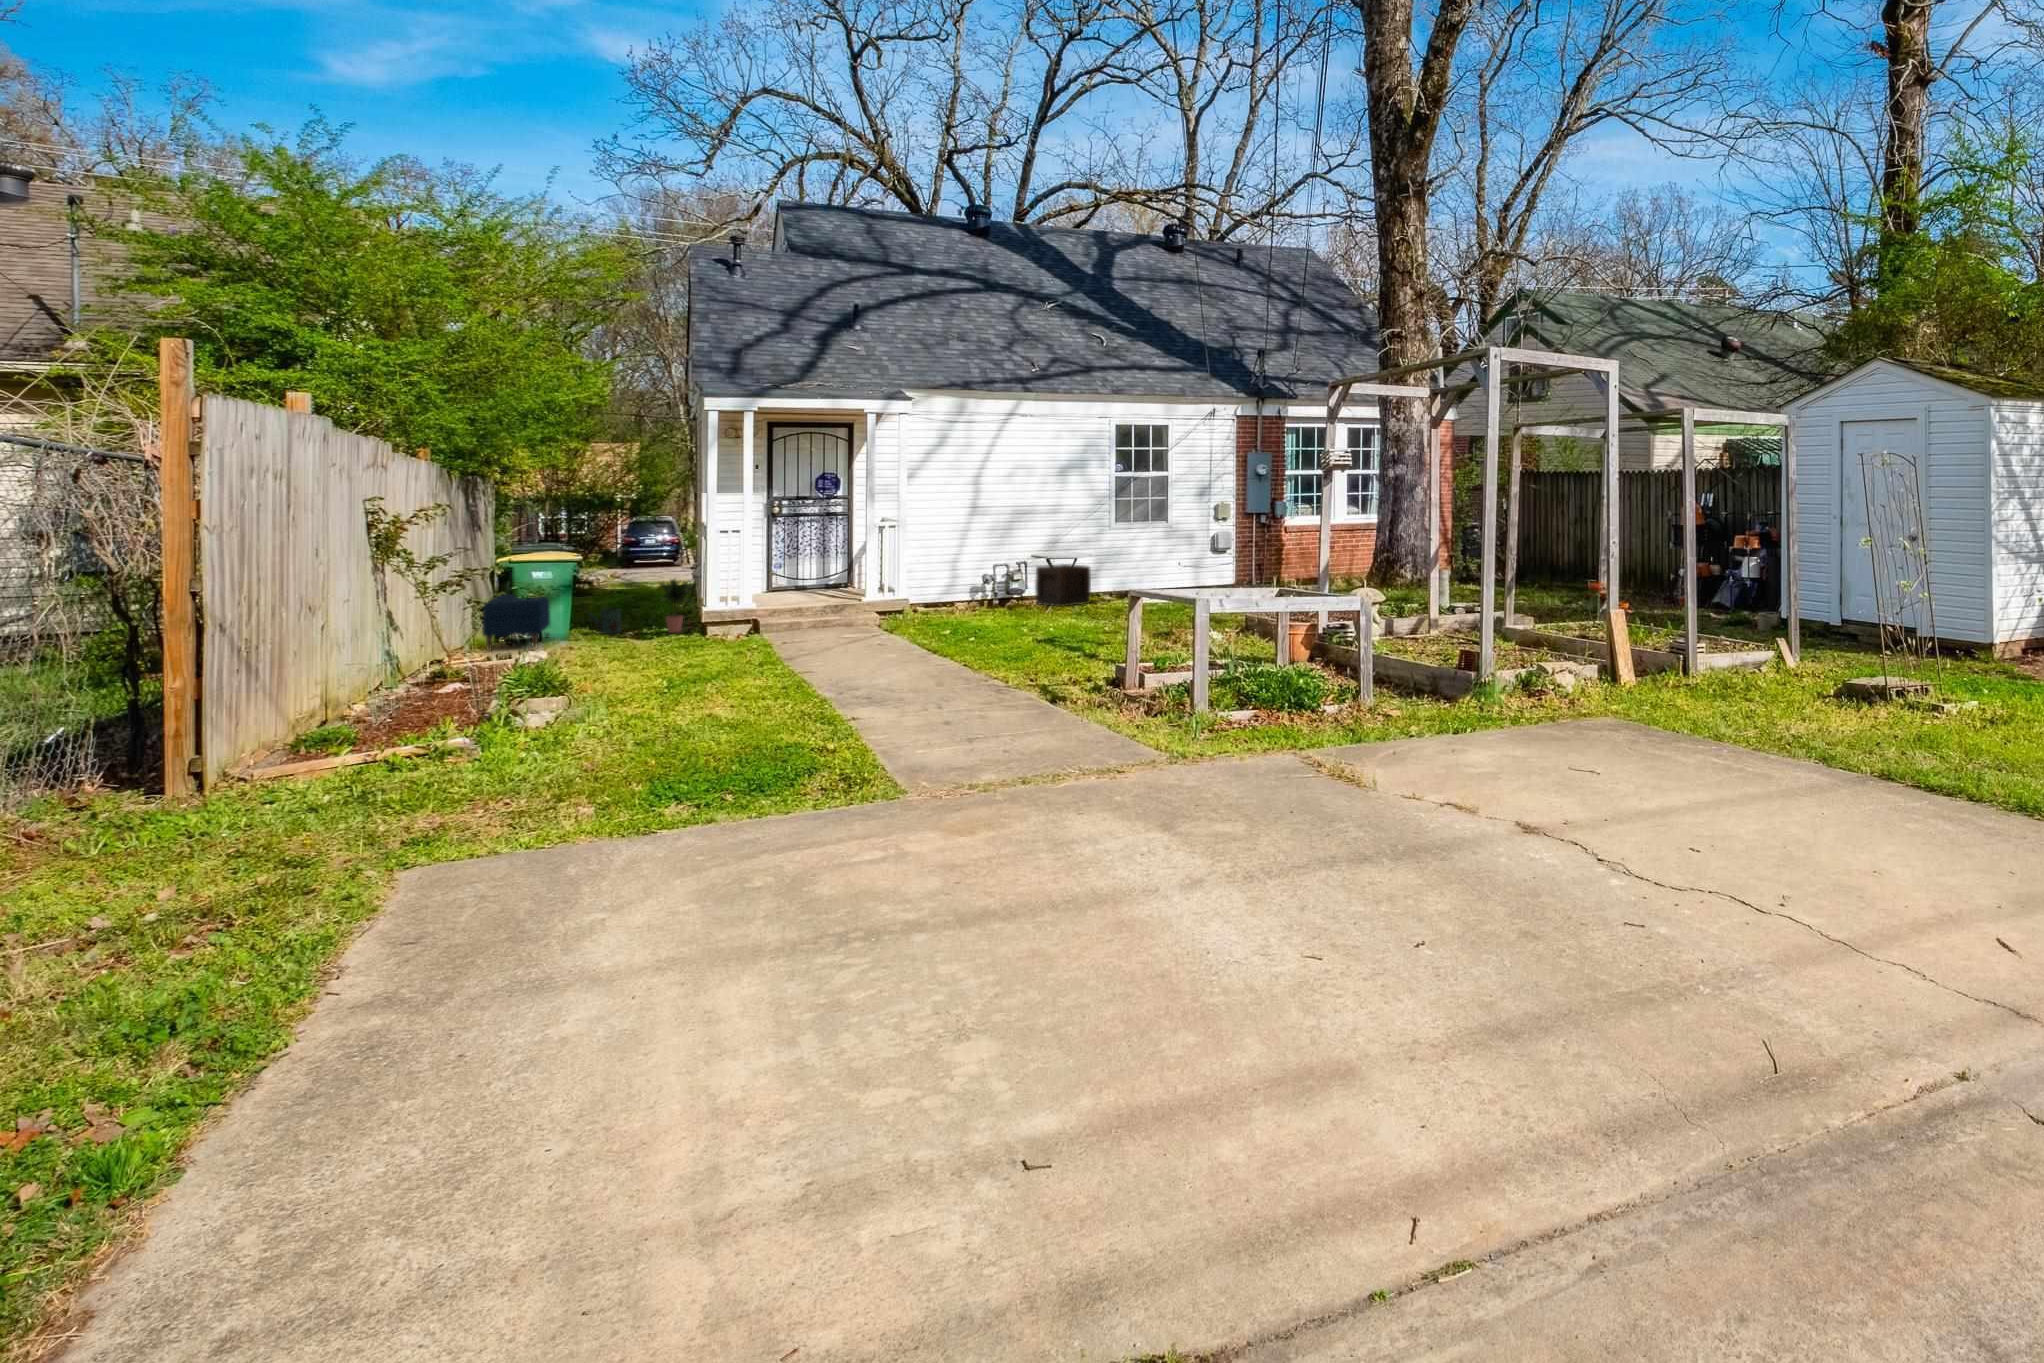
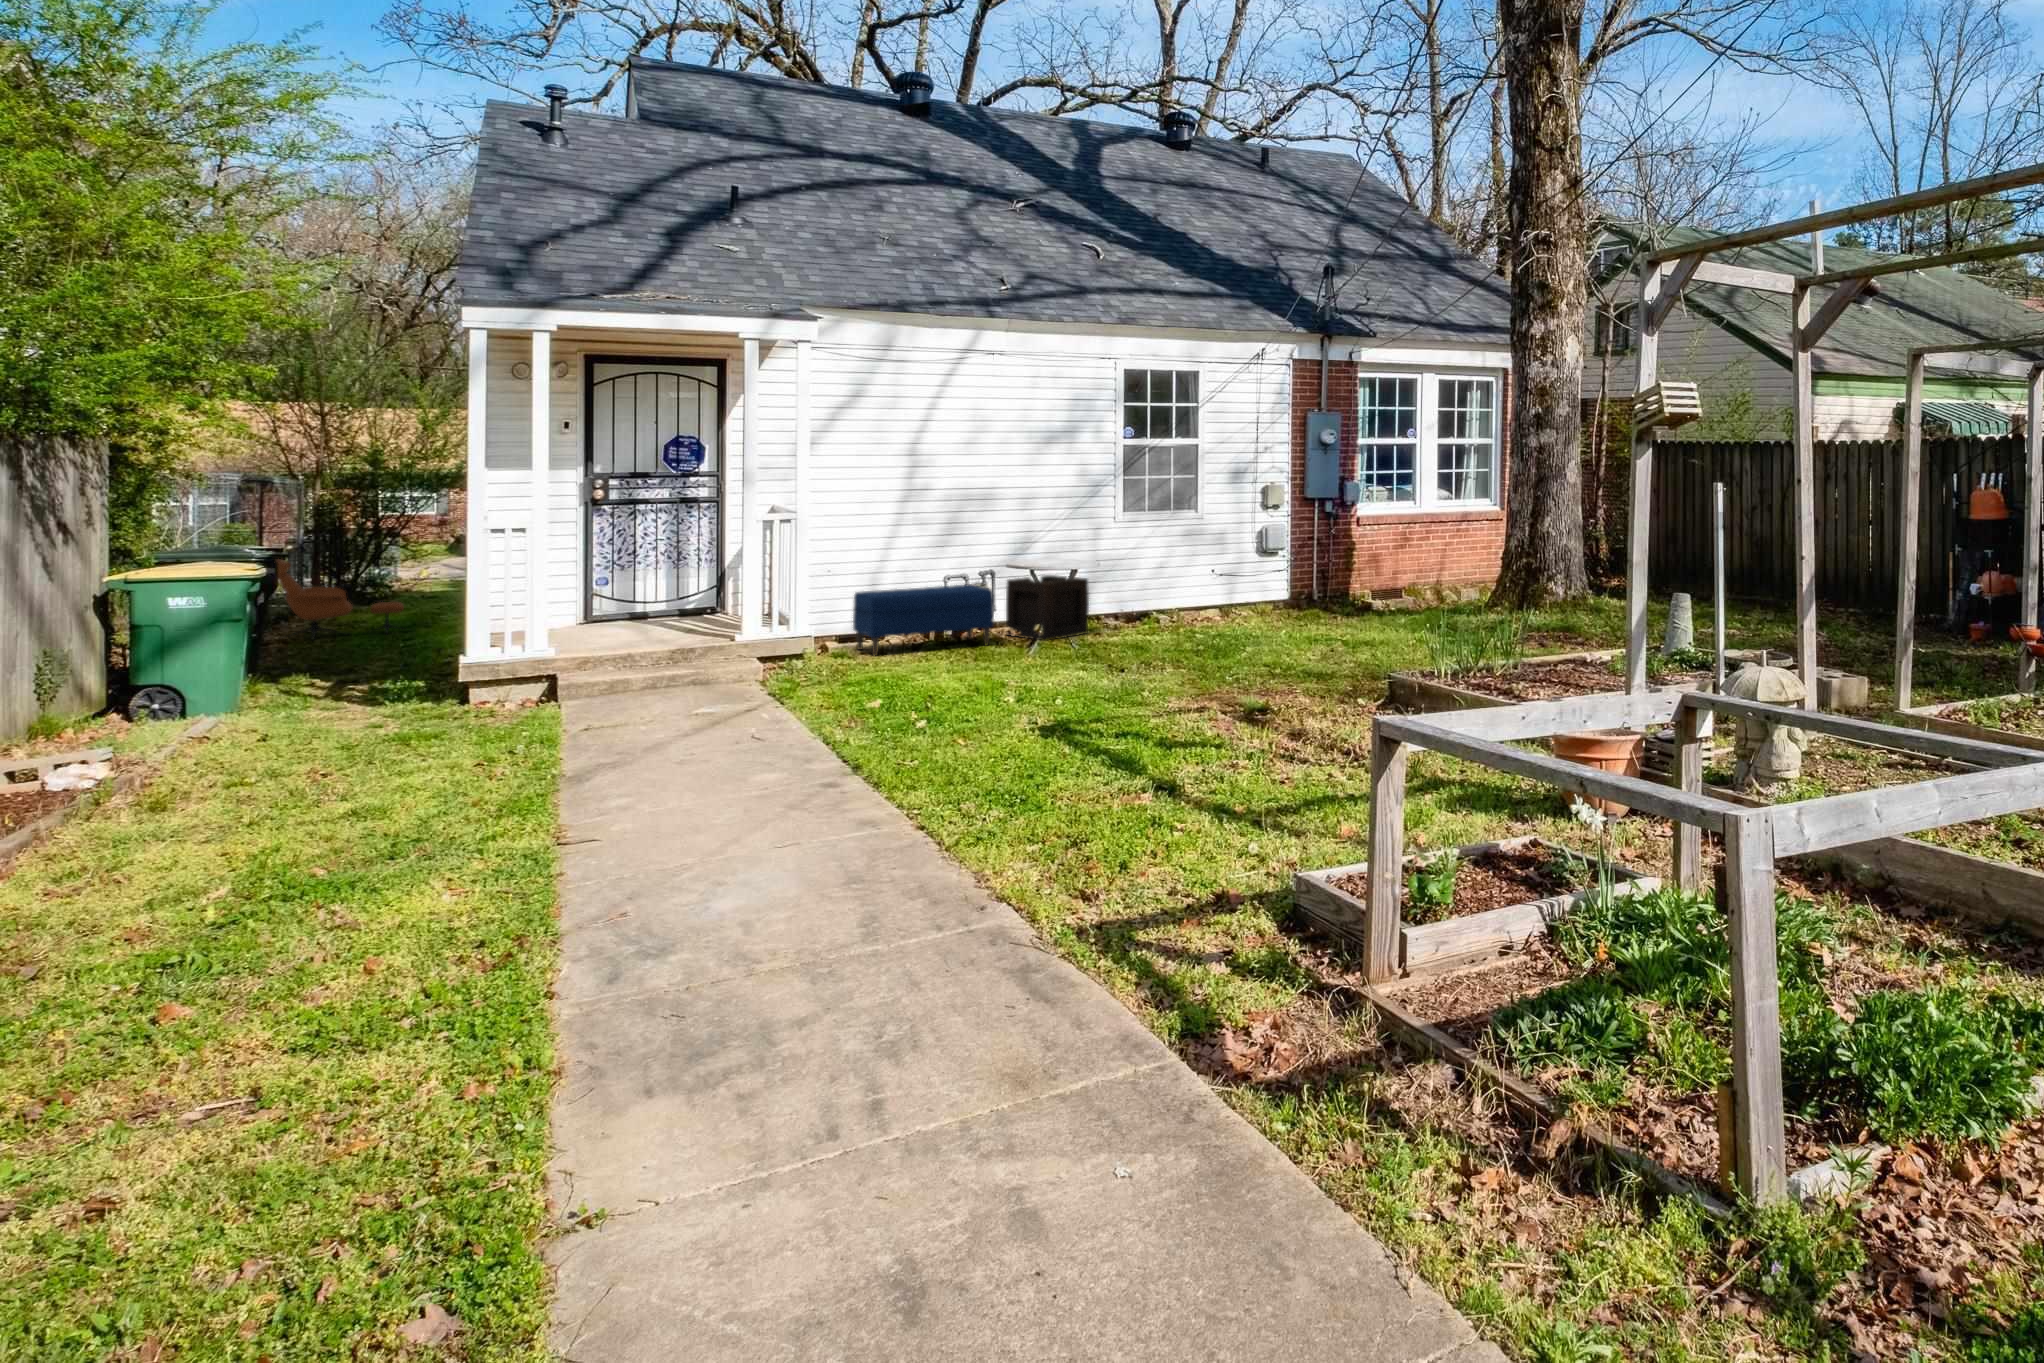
lounge chair: none [566,553,649,606] -> present [277,559,404,639]
potted plant: present [660,579,696,633] -> none [384,605,462,702]
bench: present [482,594,550,651] -> present [853,584,994,656]
watering can: present [583,607,621,634] -> none [246,657,336,705]

